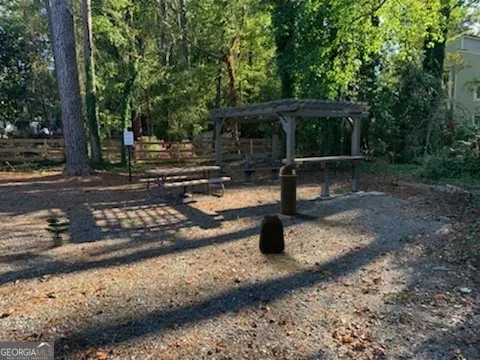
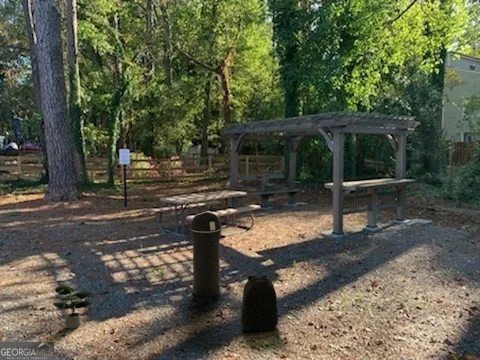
trash can: present [279,164,298,215] -> present [190,211,222,297]
backpack: present [259,215,285,252] -> present [241,275,278,331]

